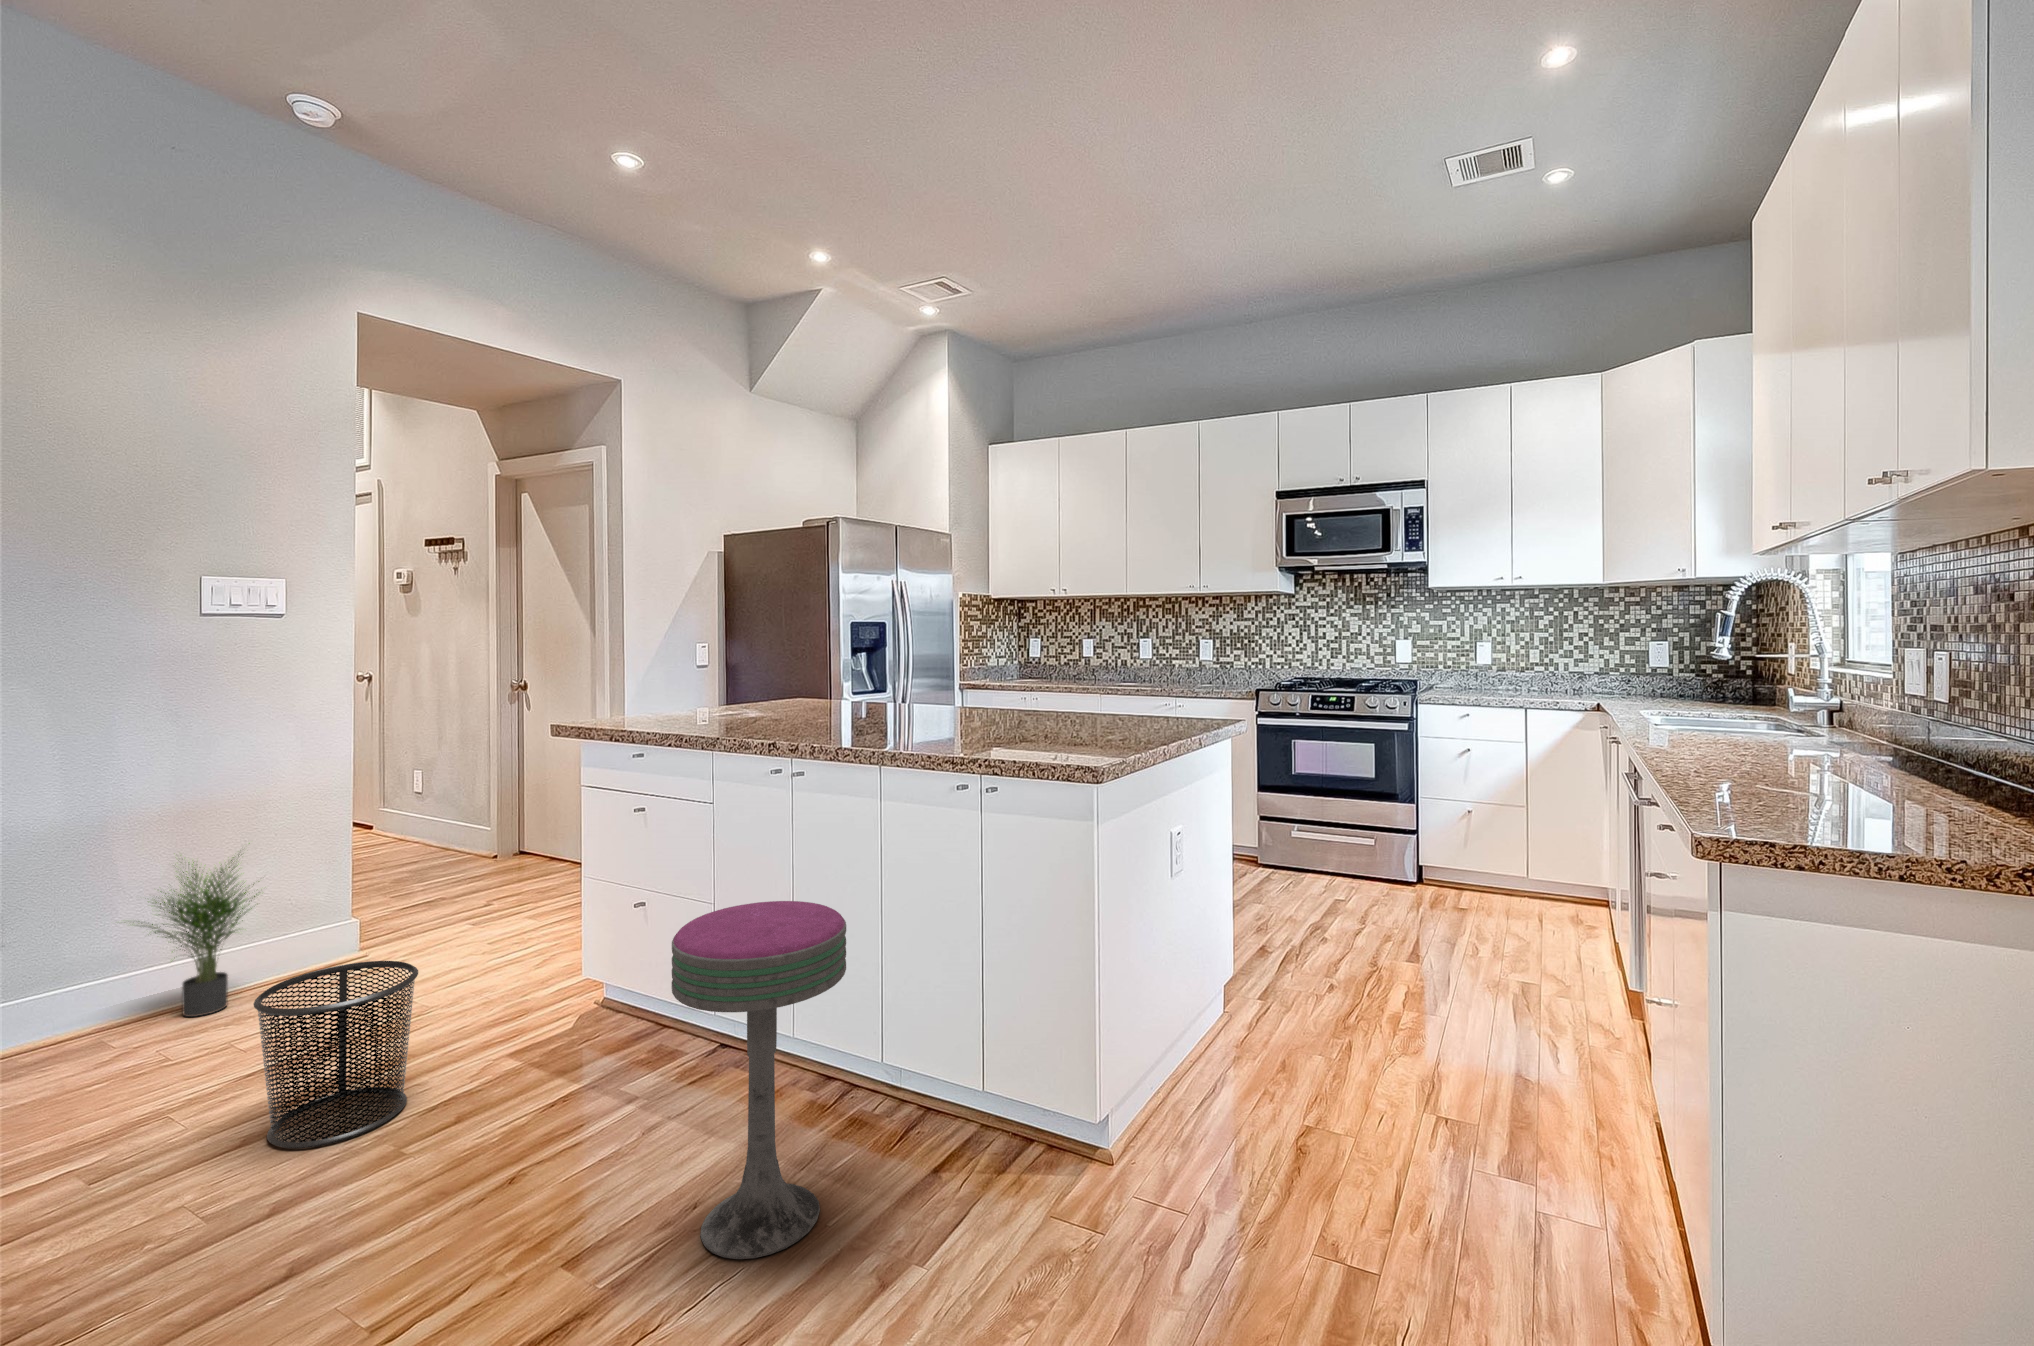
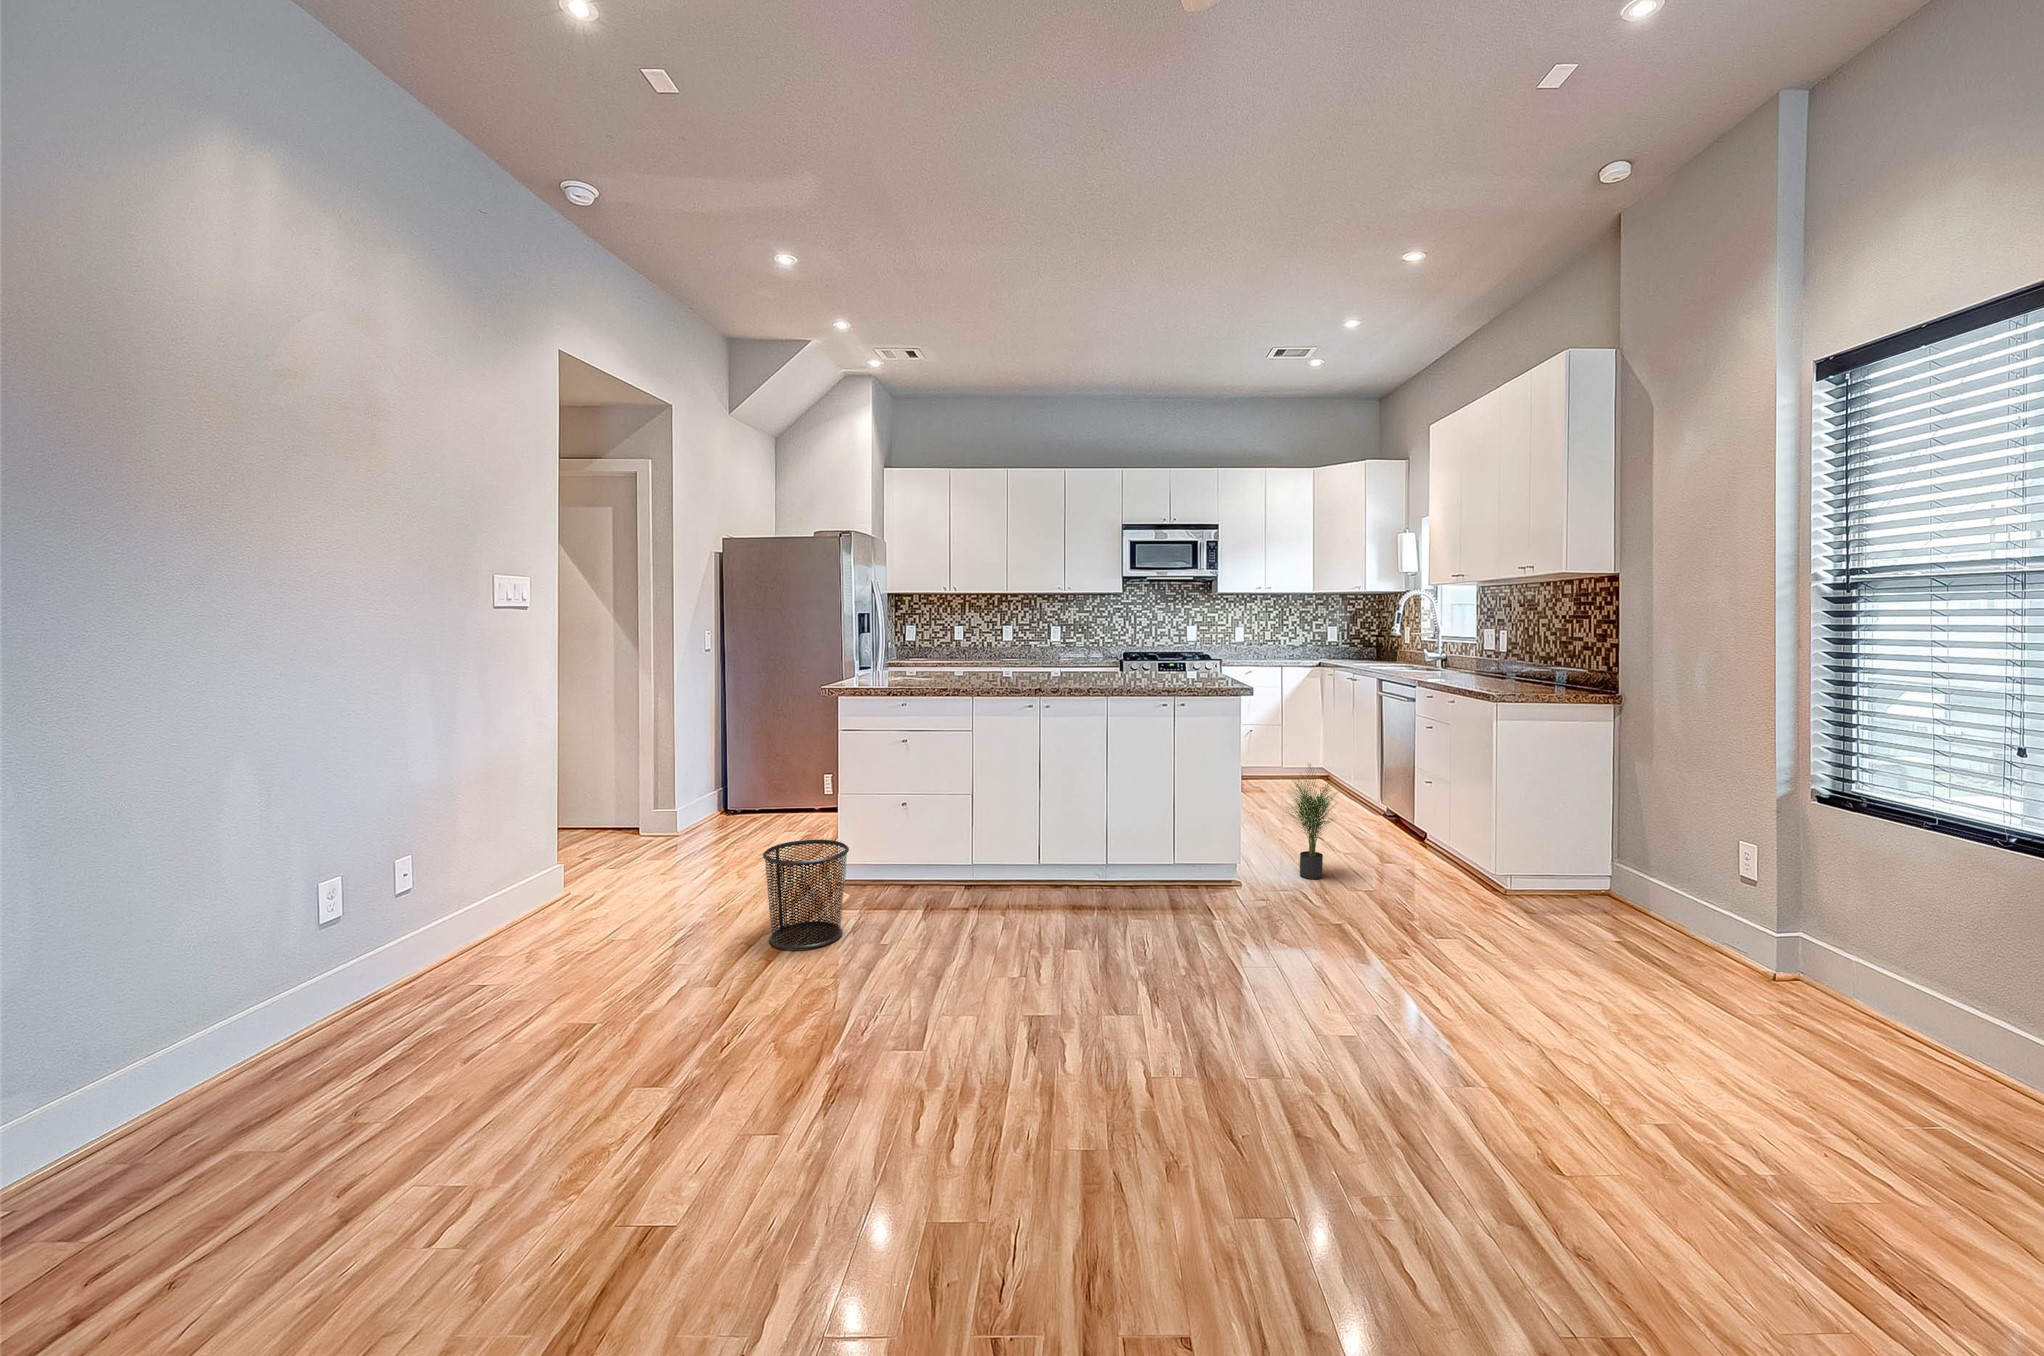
potted plant: present [138,855,259,1017] -> present [1289,775,1337,879]
bar stool: present [672,901,846,1259] -> none [1087,763,1169,928]

